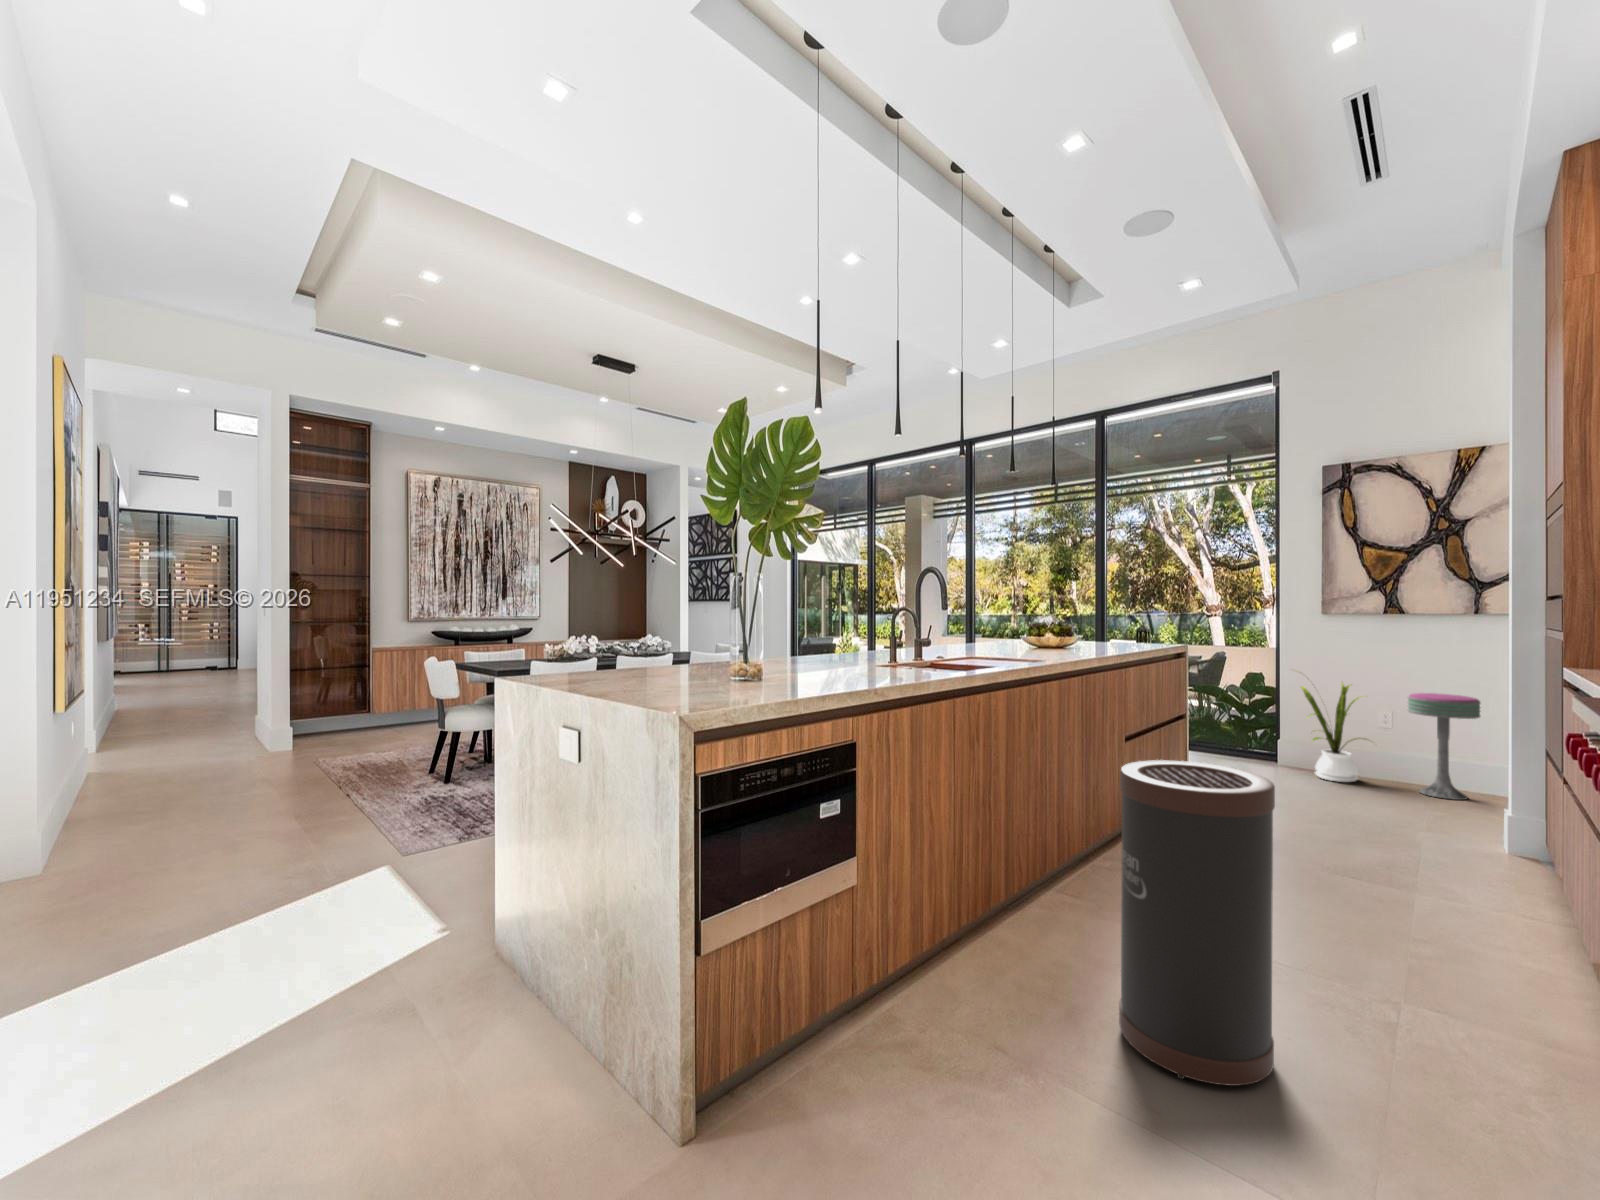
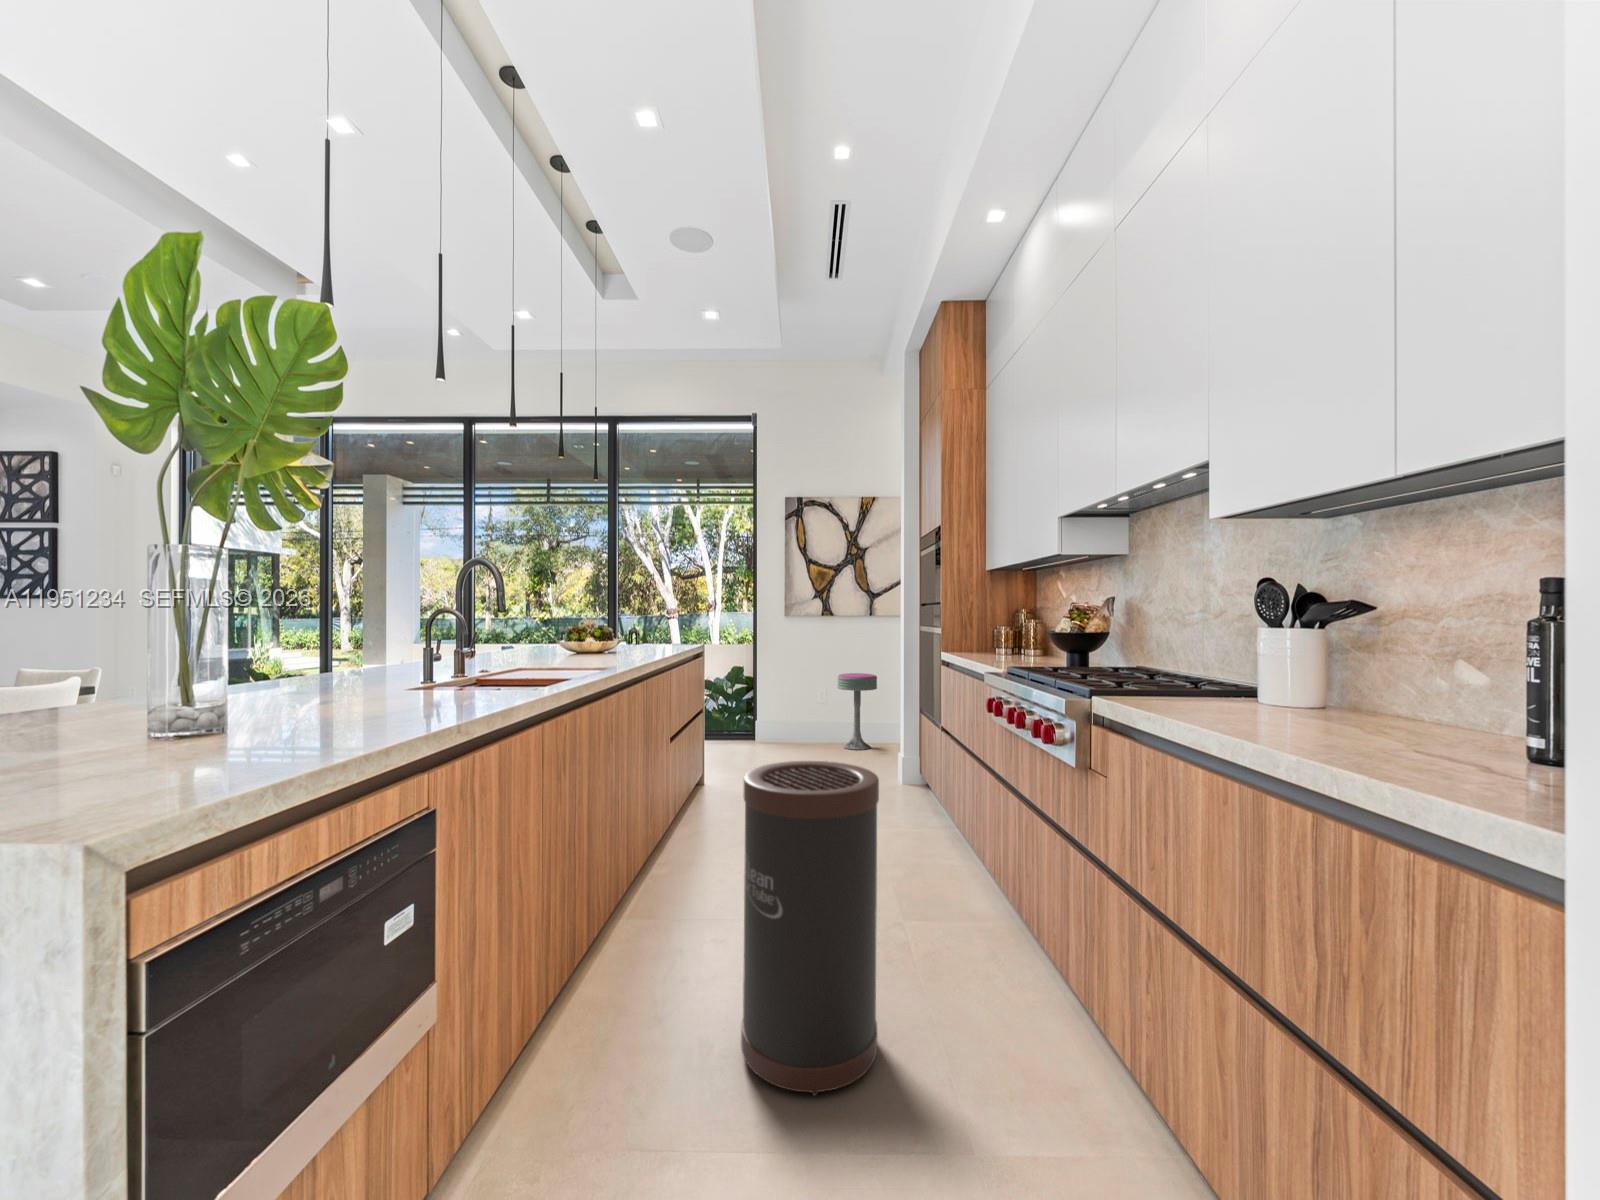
house plant: present [1301,683,1361,782] -> none [763,661,819,748]

